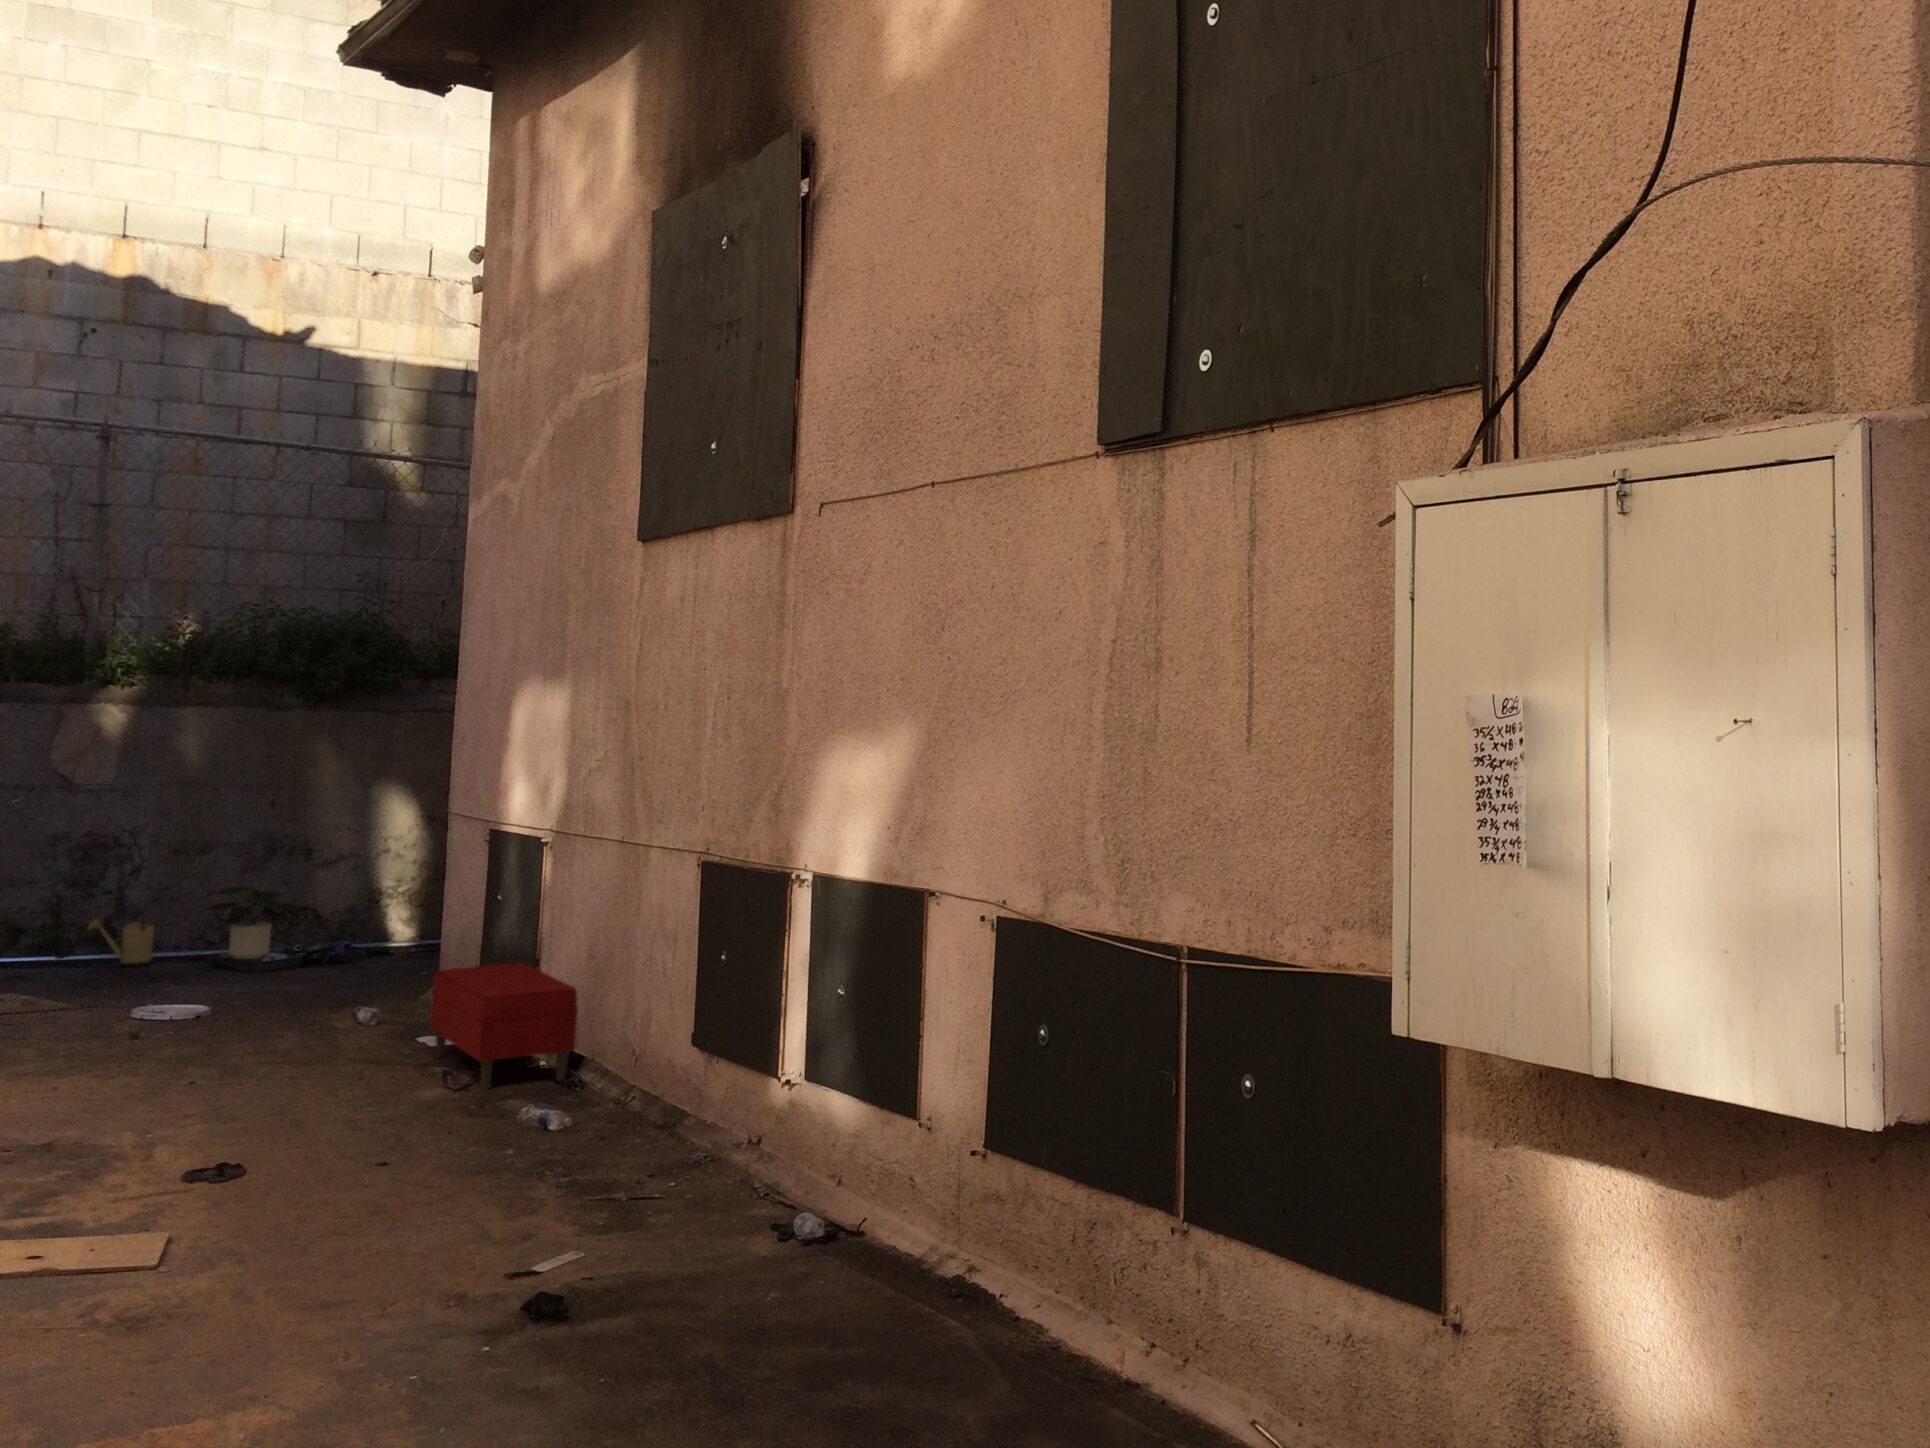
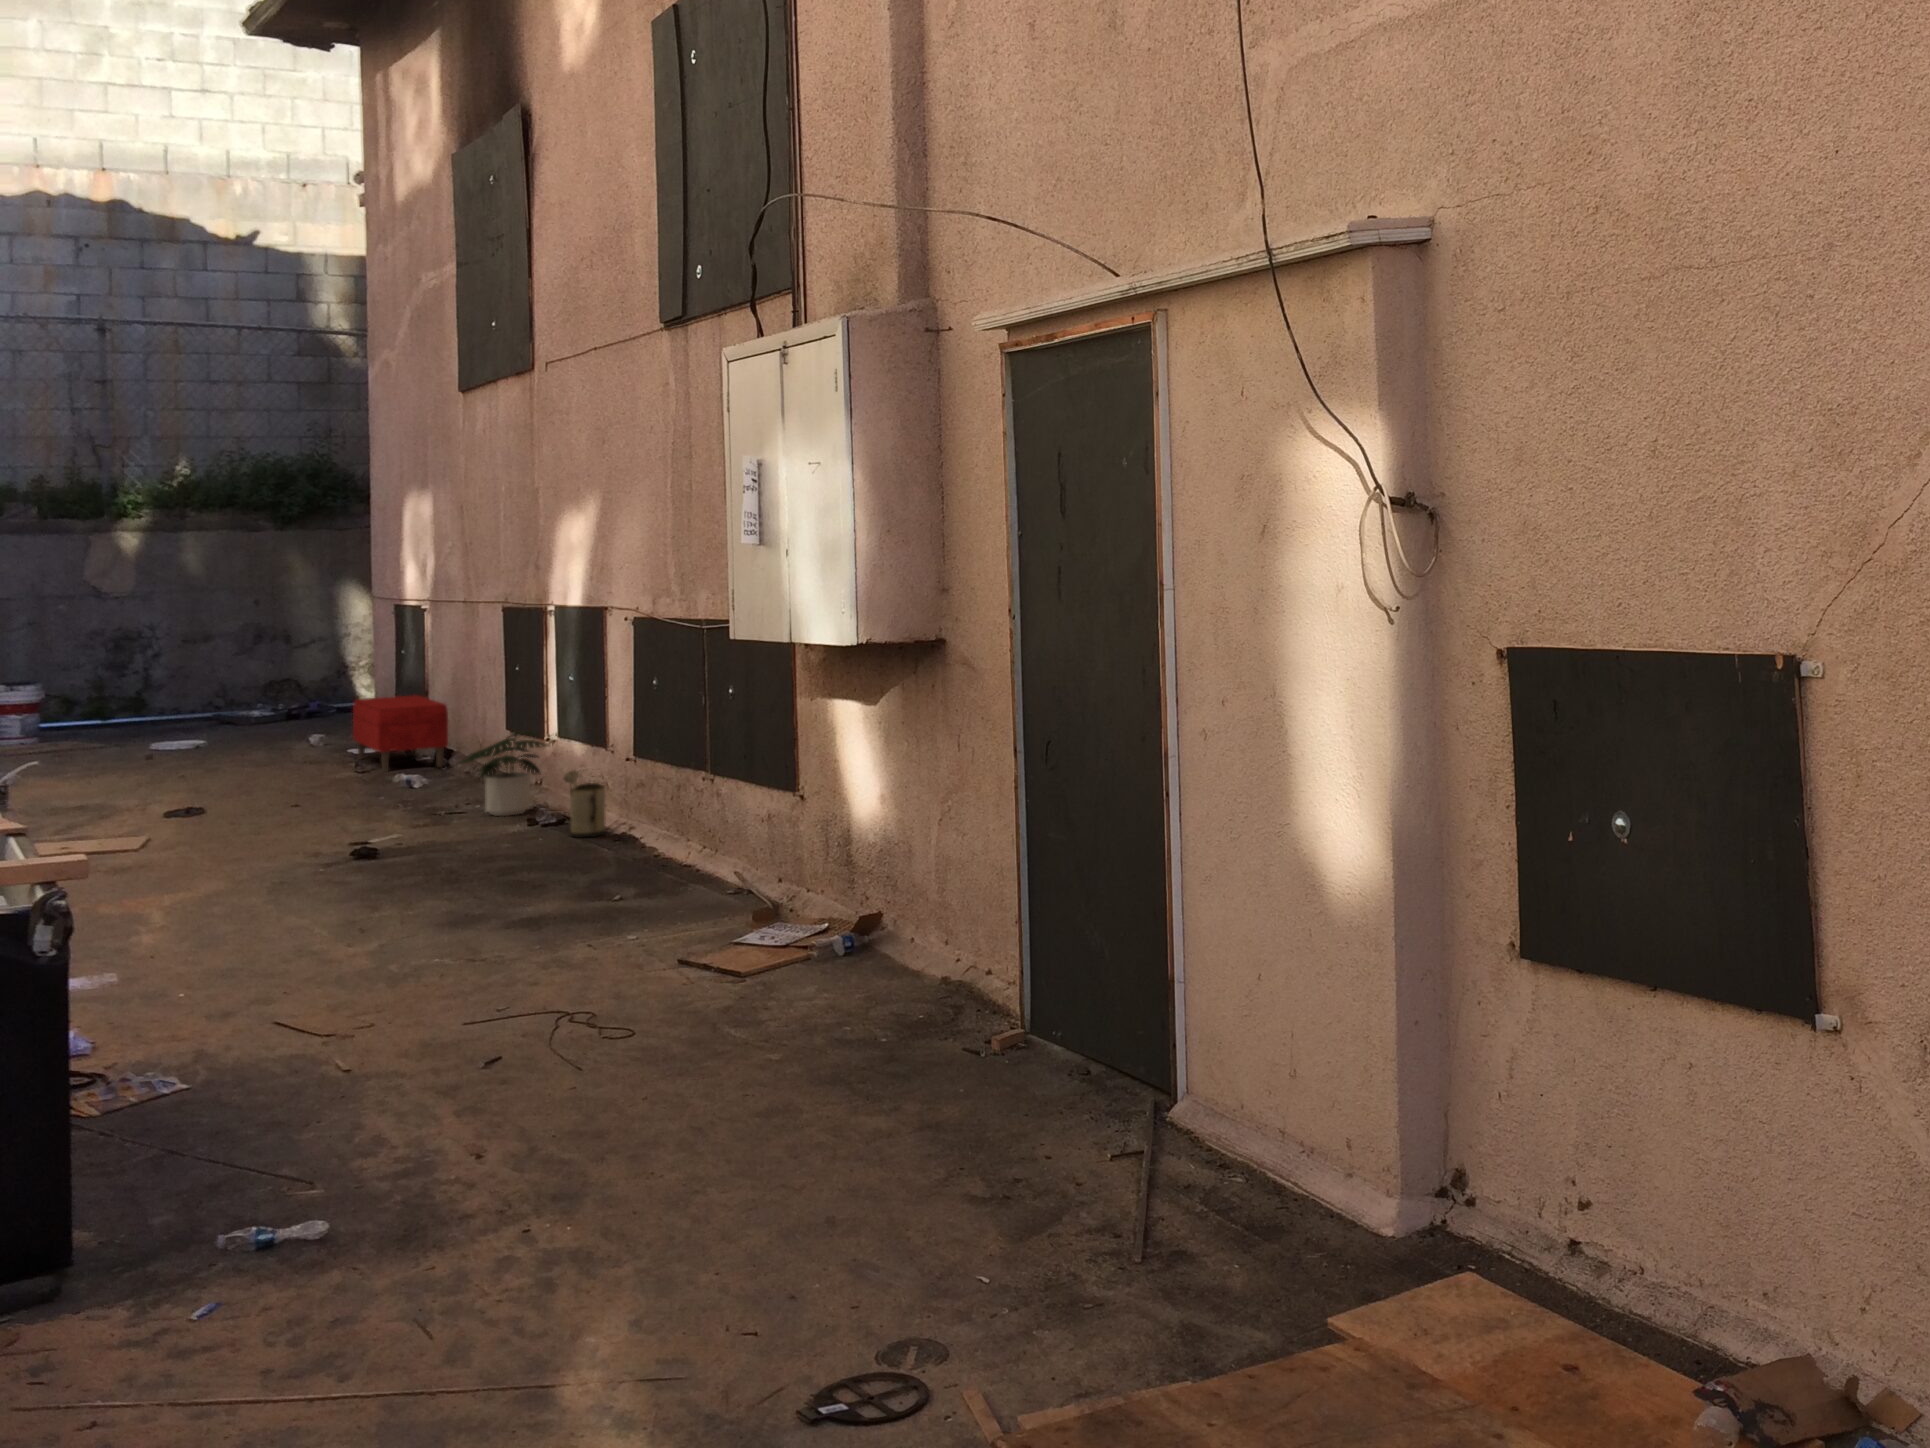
potted plant: present [208,887,300,959] -> present [461,731,546,816]
watering can: present [88,910,154,966] -> present [564,771,606,837]

